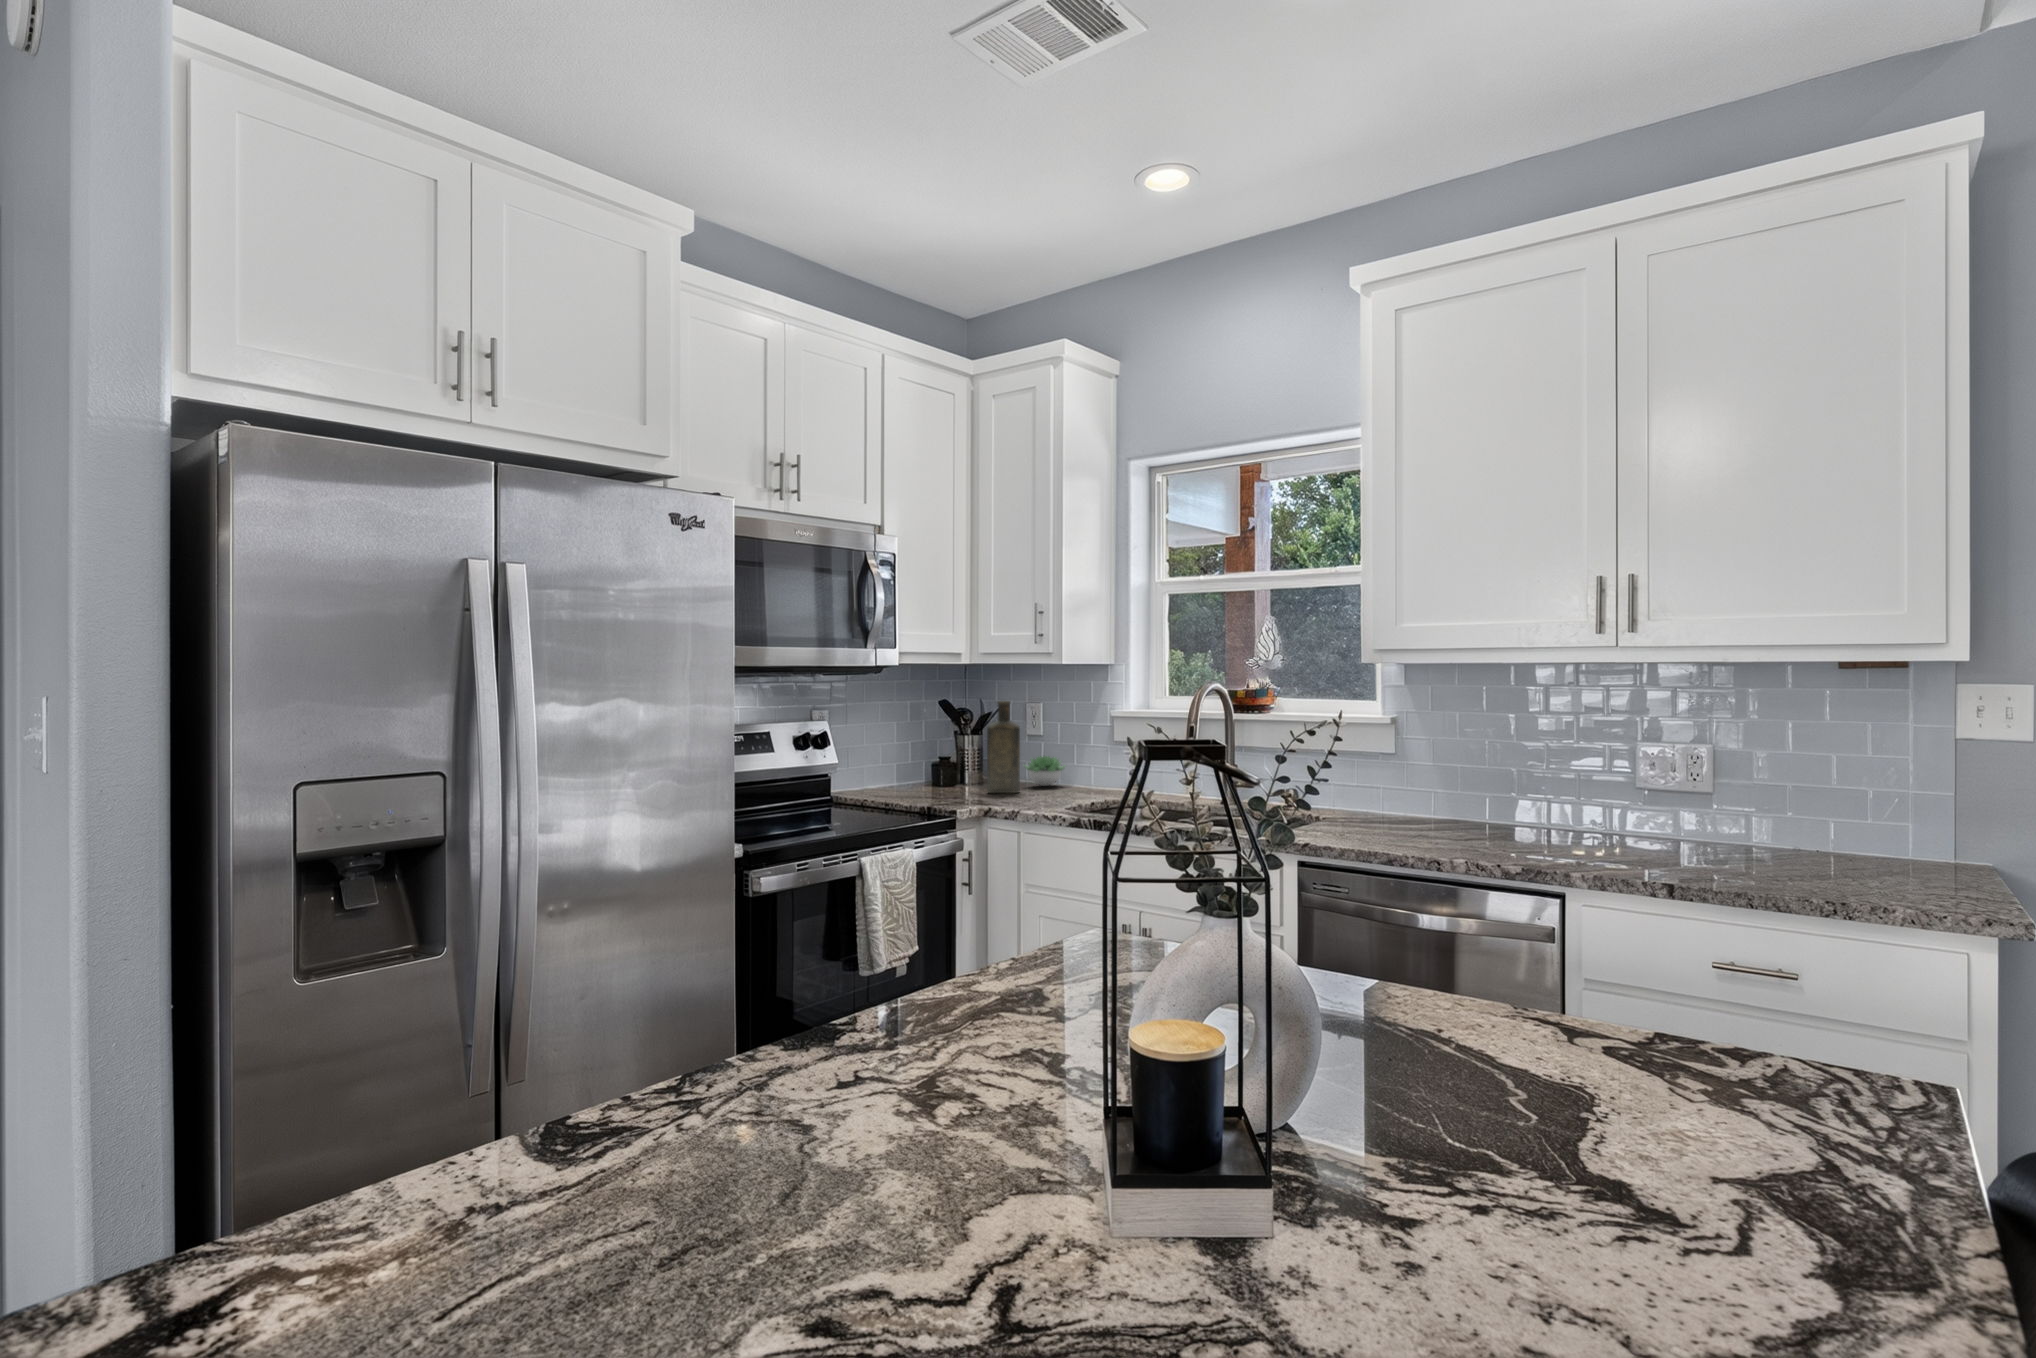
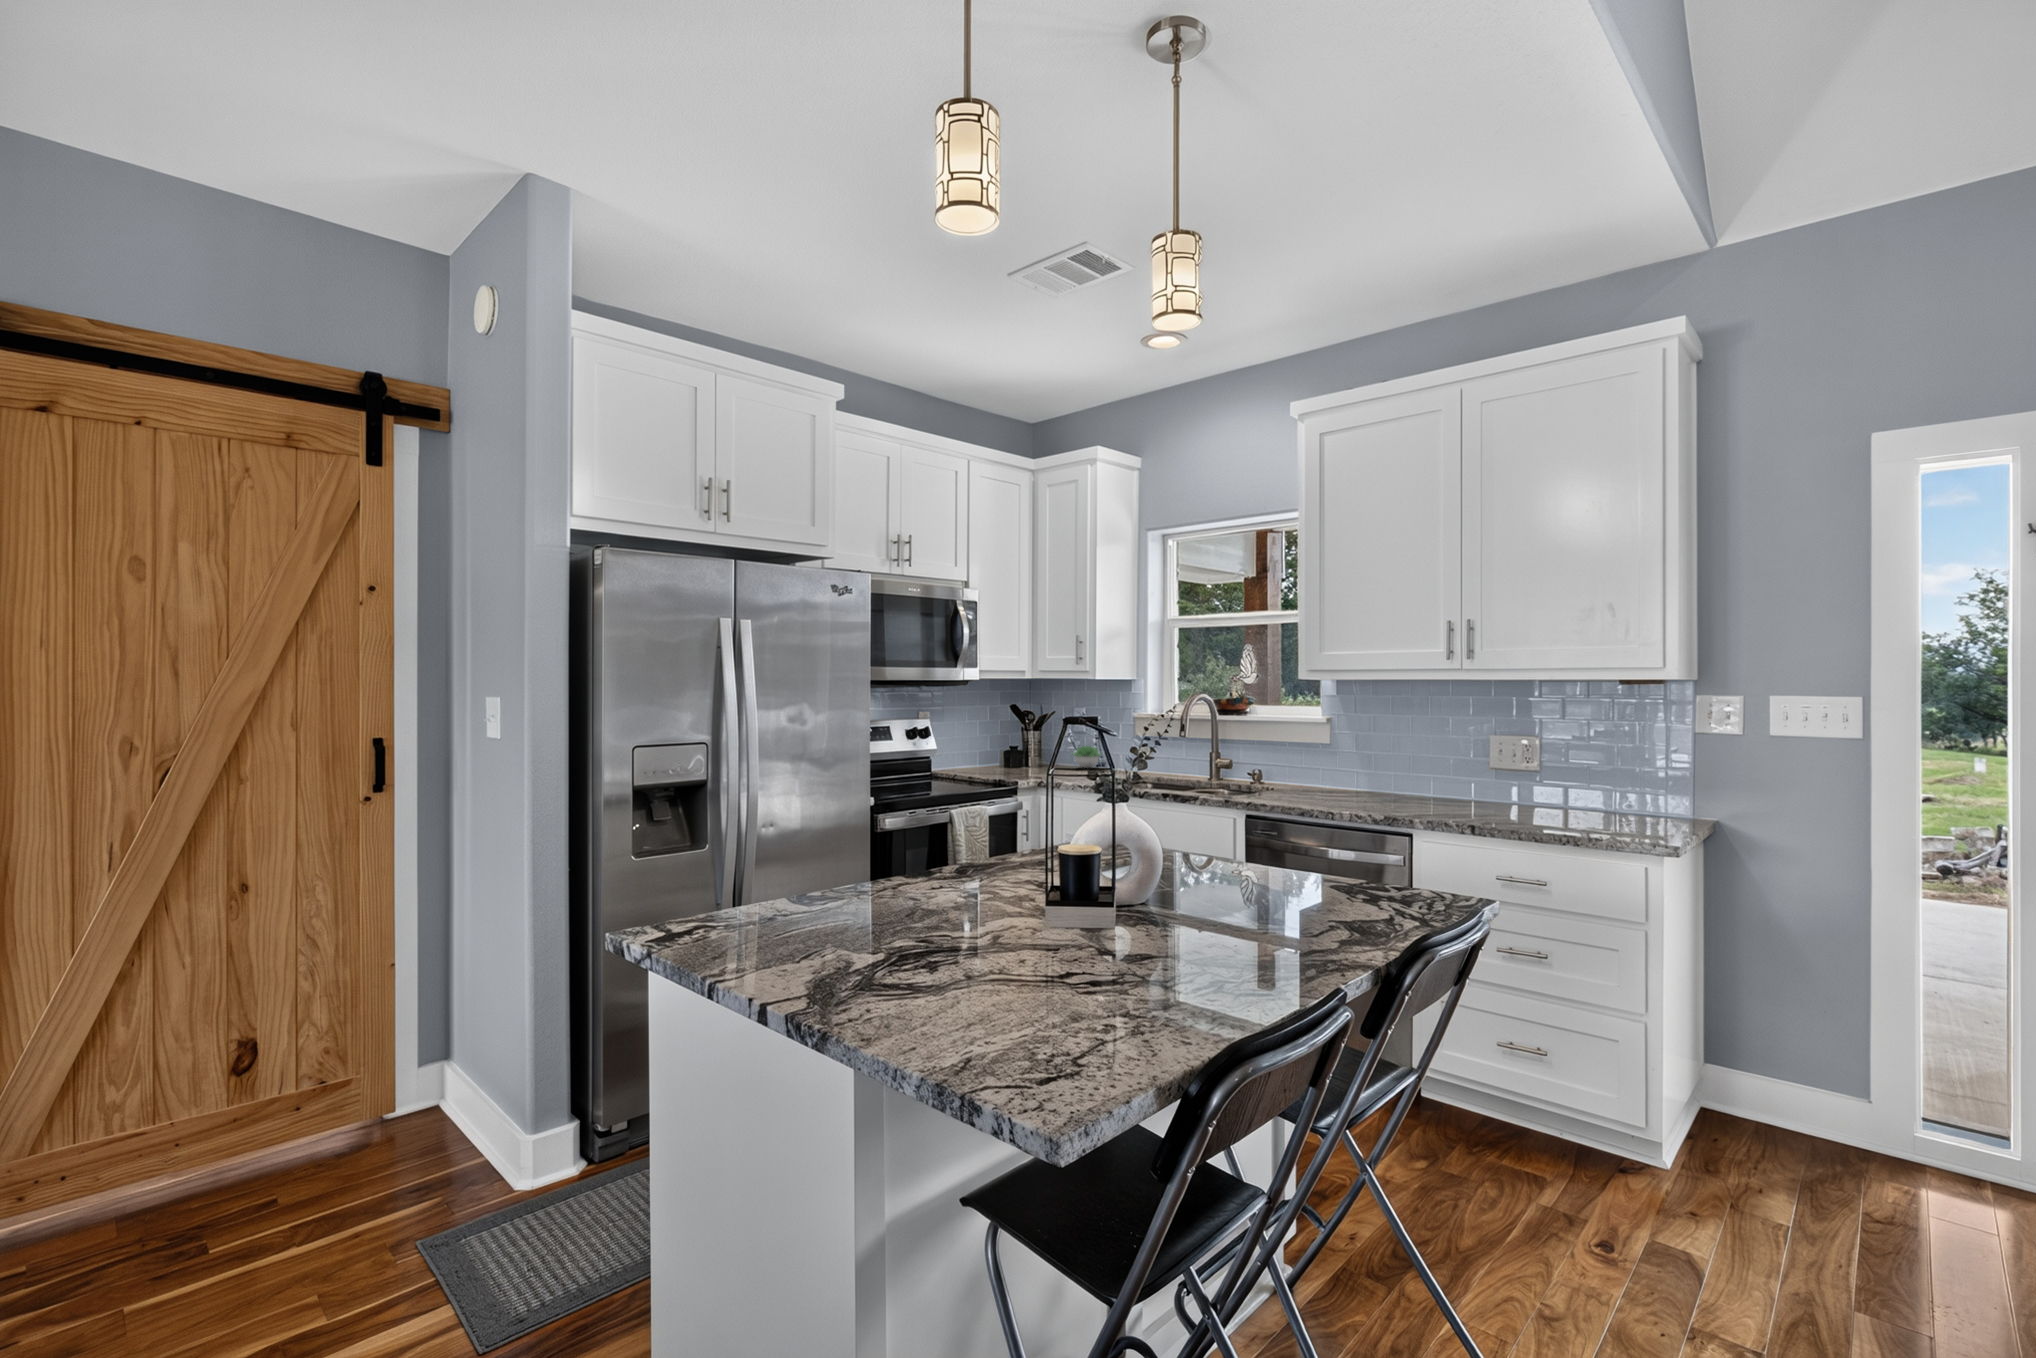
bottle: present [987,701,1020,793] -> none [1041,705,1068,772]

